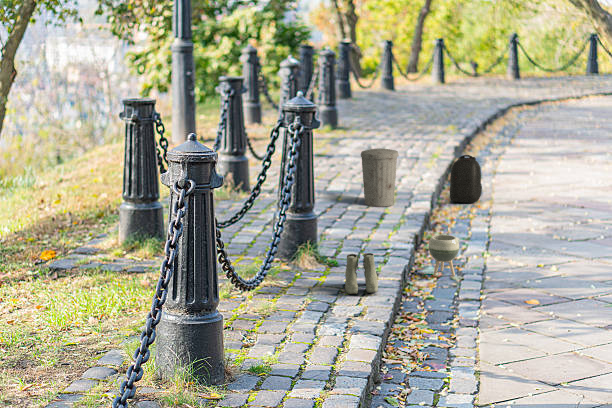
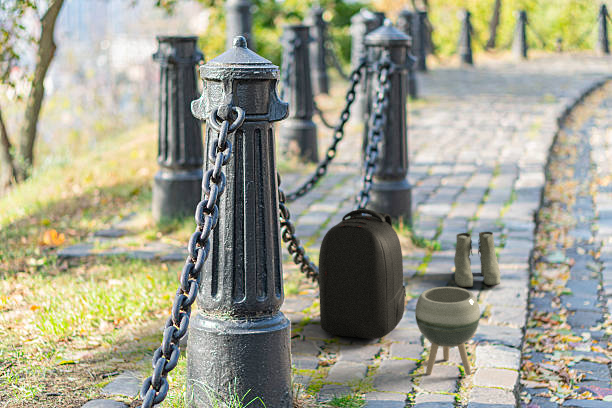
trash can: present [361,148,399,207] -> none [457,109,505,180]
backpack: present [450,155,482,203] -> present [319,209,406,339]
planter: present [428,235,459,276] -> present [415,287,480,375]

